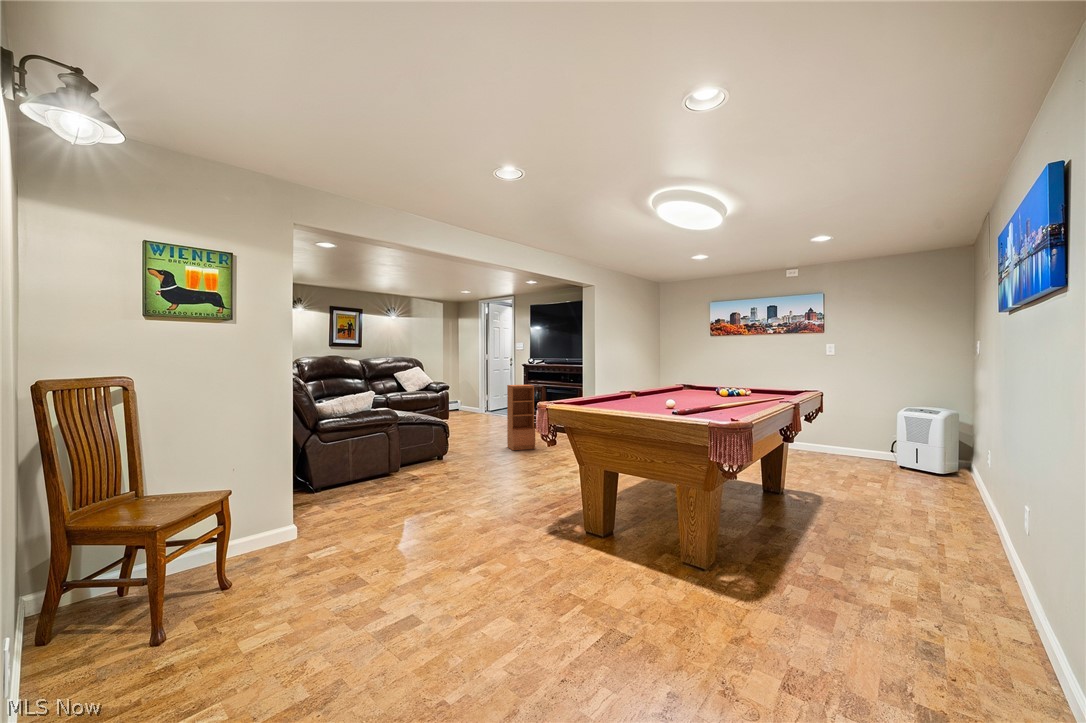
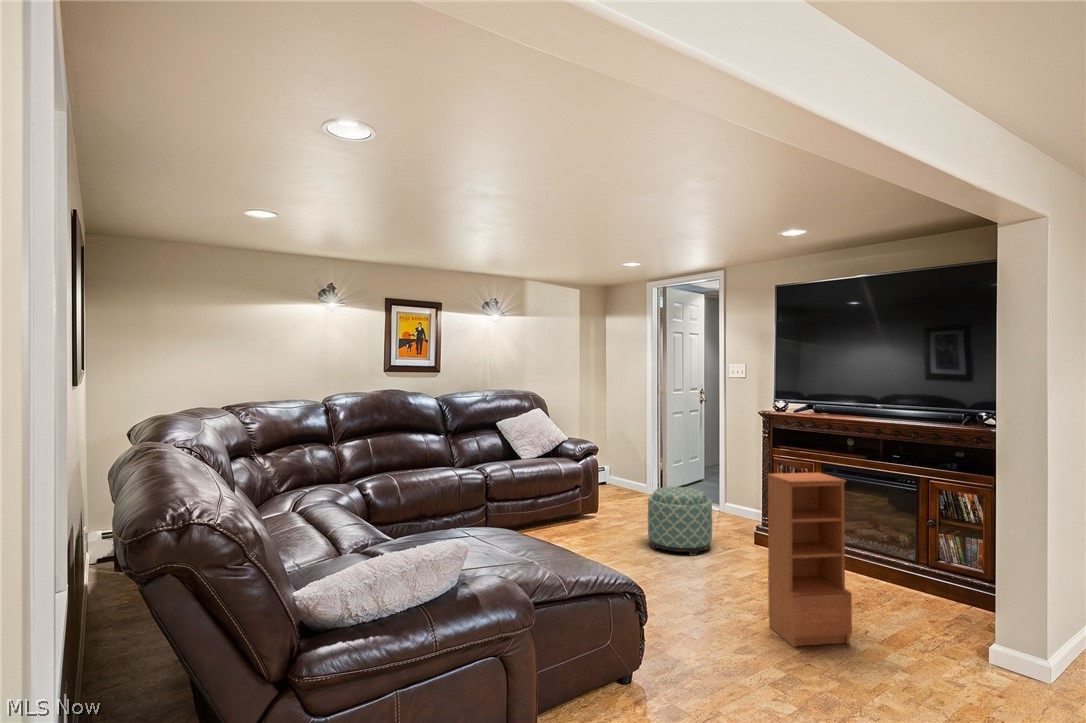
ottoman: none [470,402,500,432] -> present [648,487,712,556]

